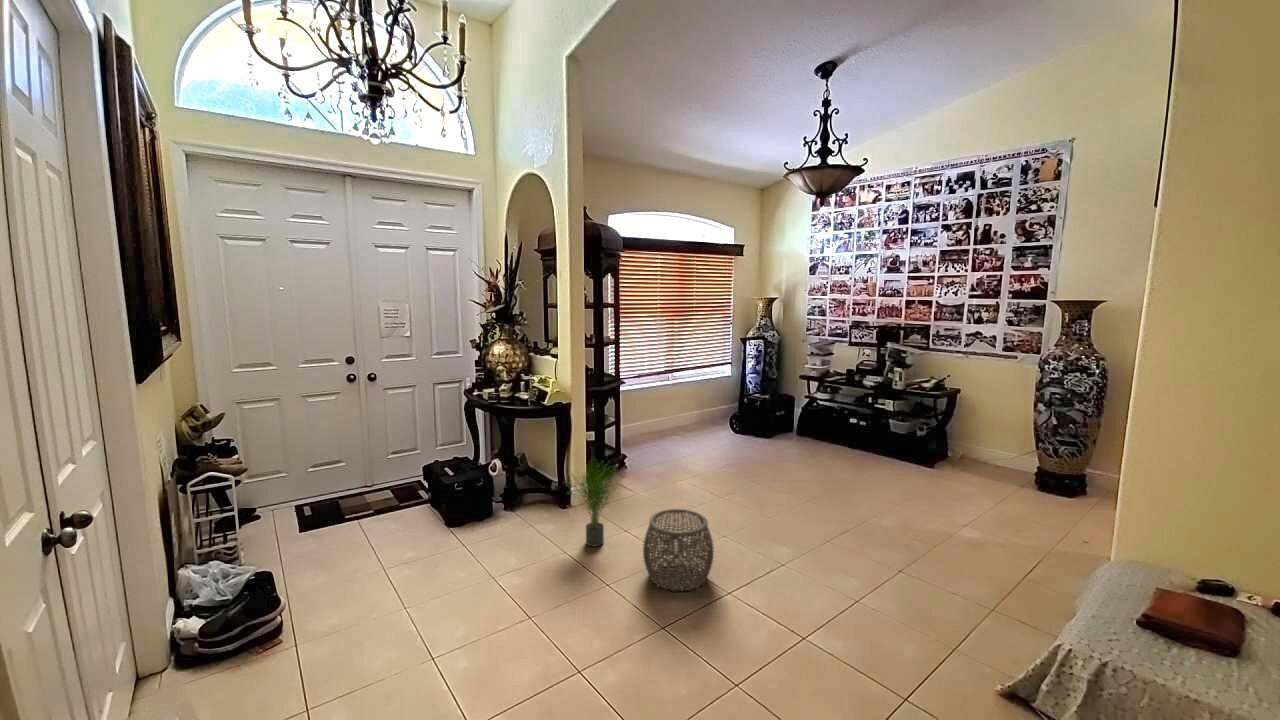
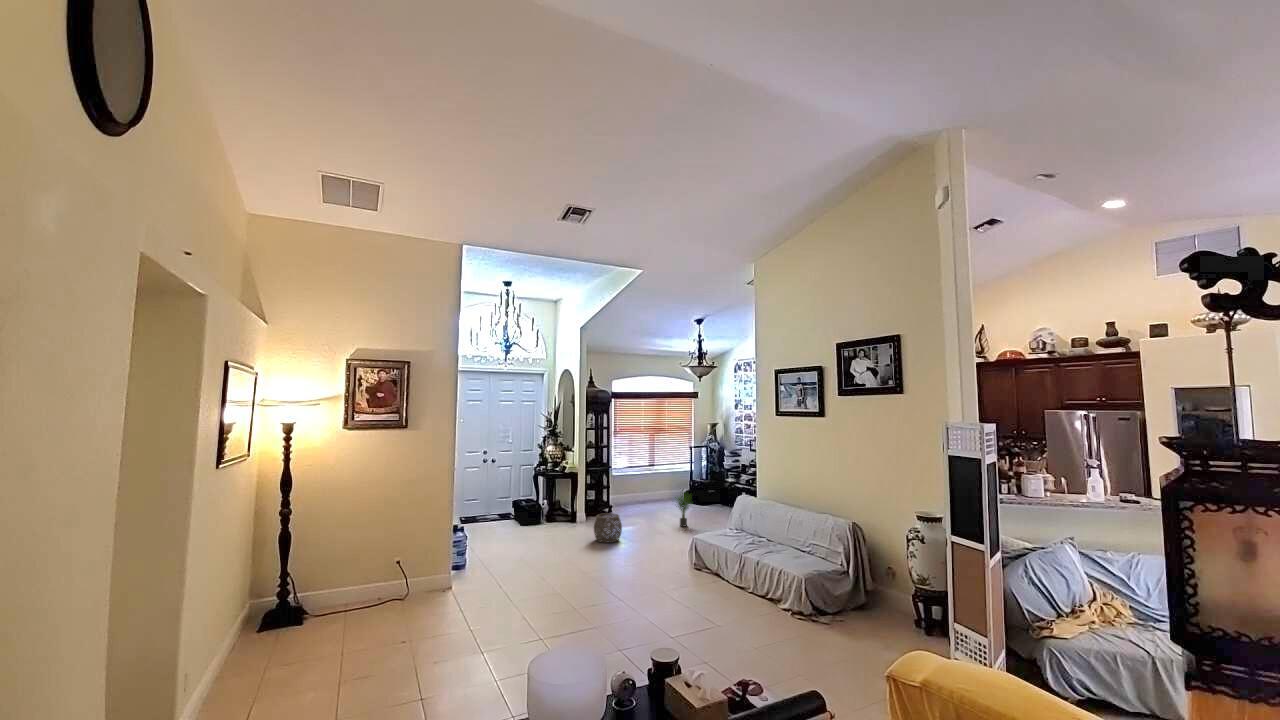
potted plant: present [569,457,614,547] -> present [675,490,690,526]

